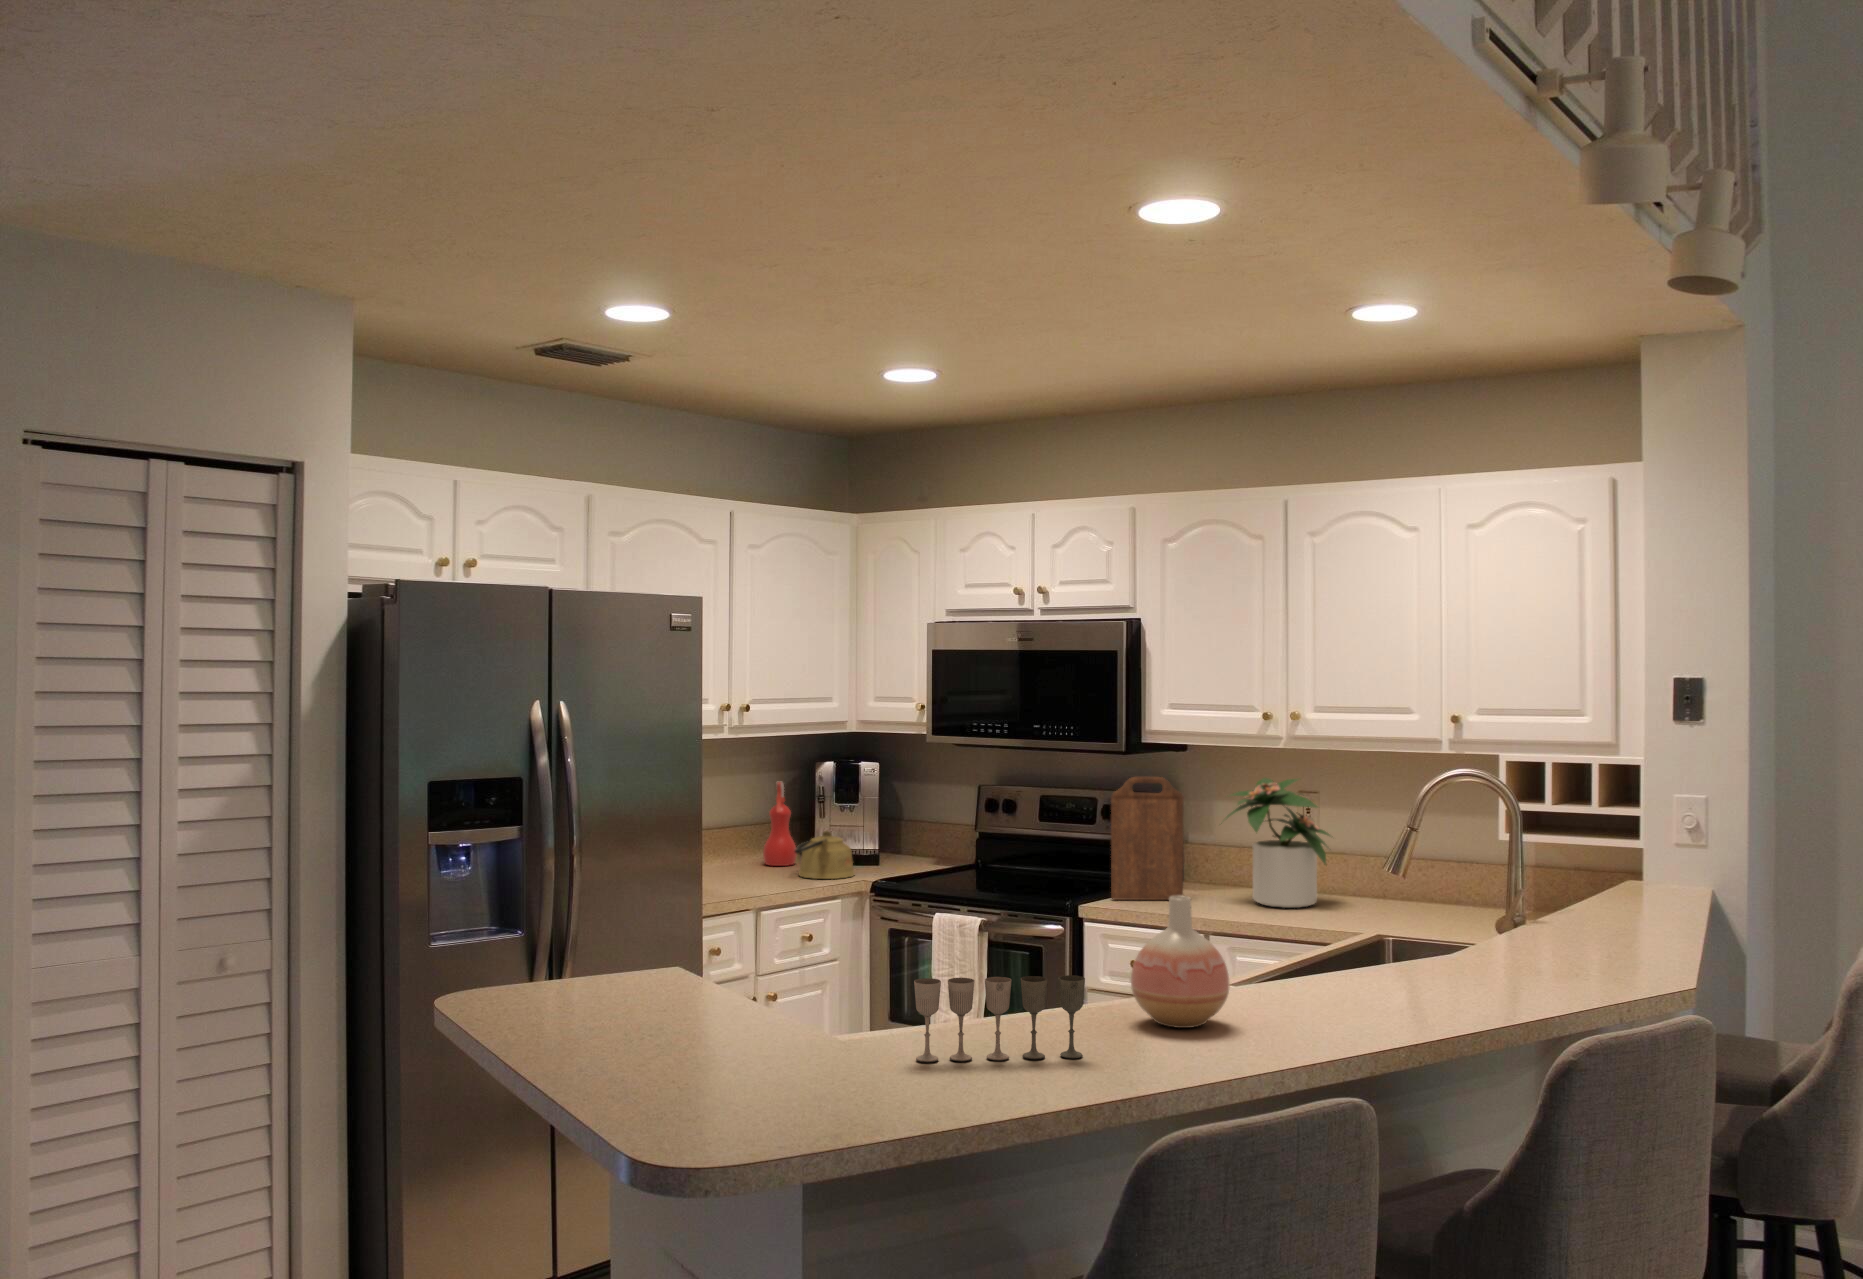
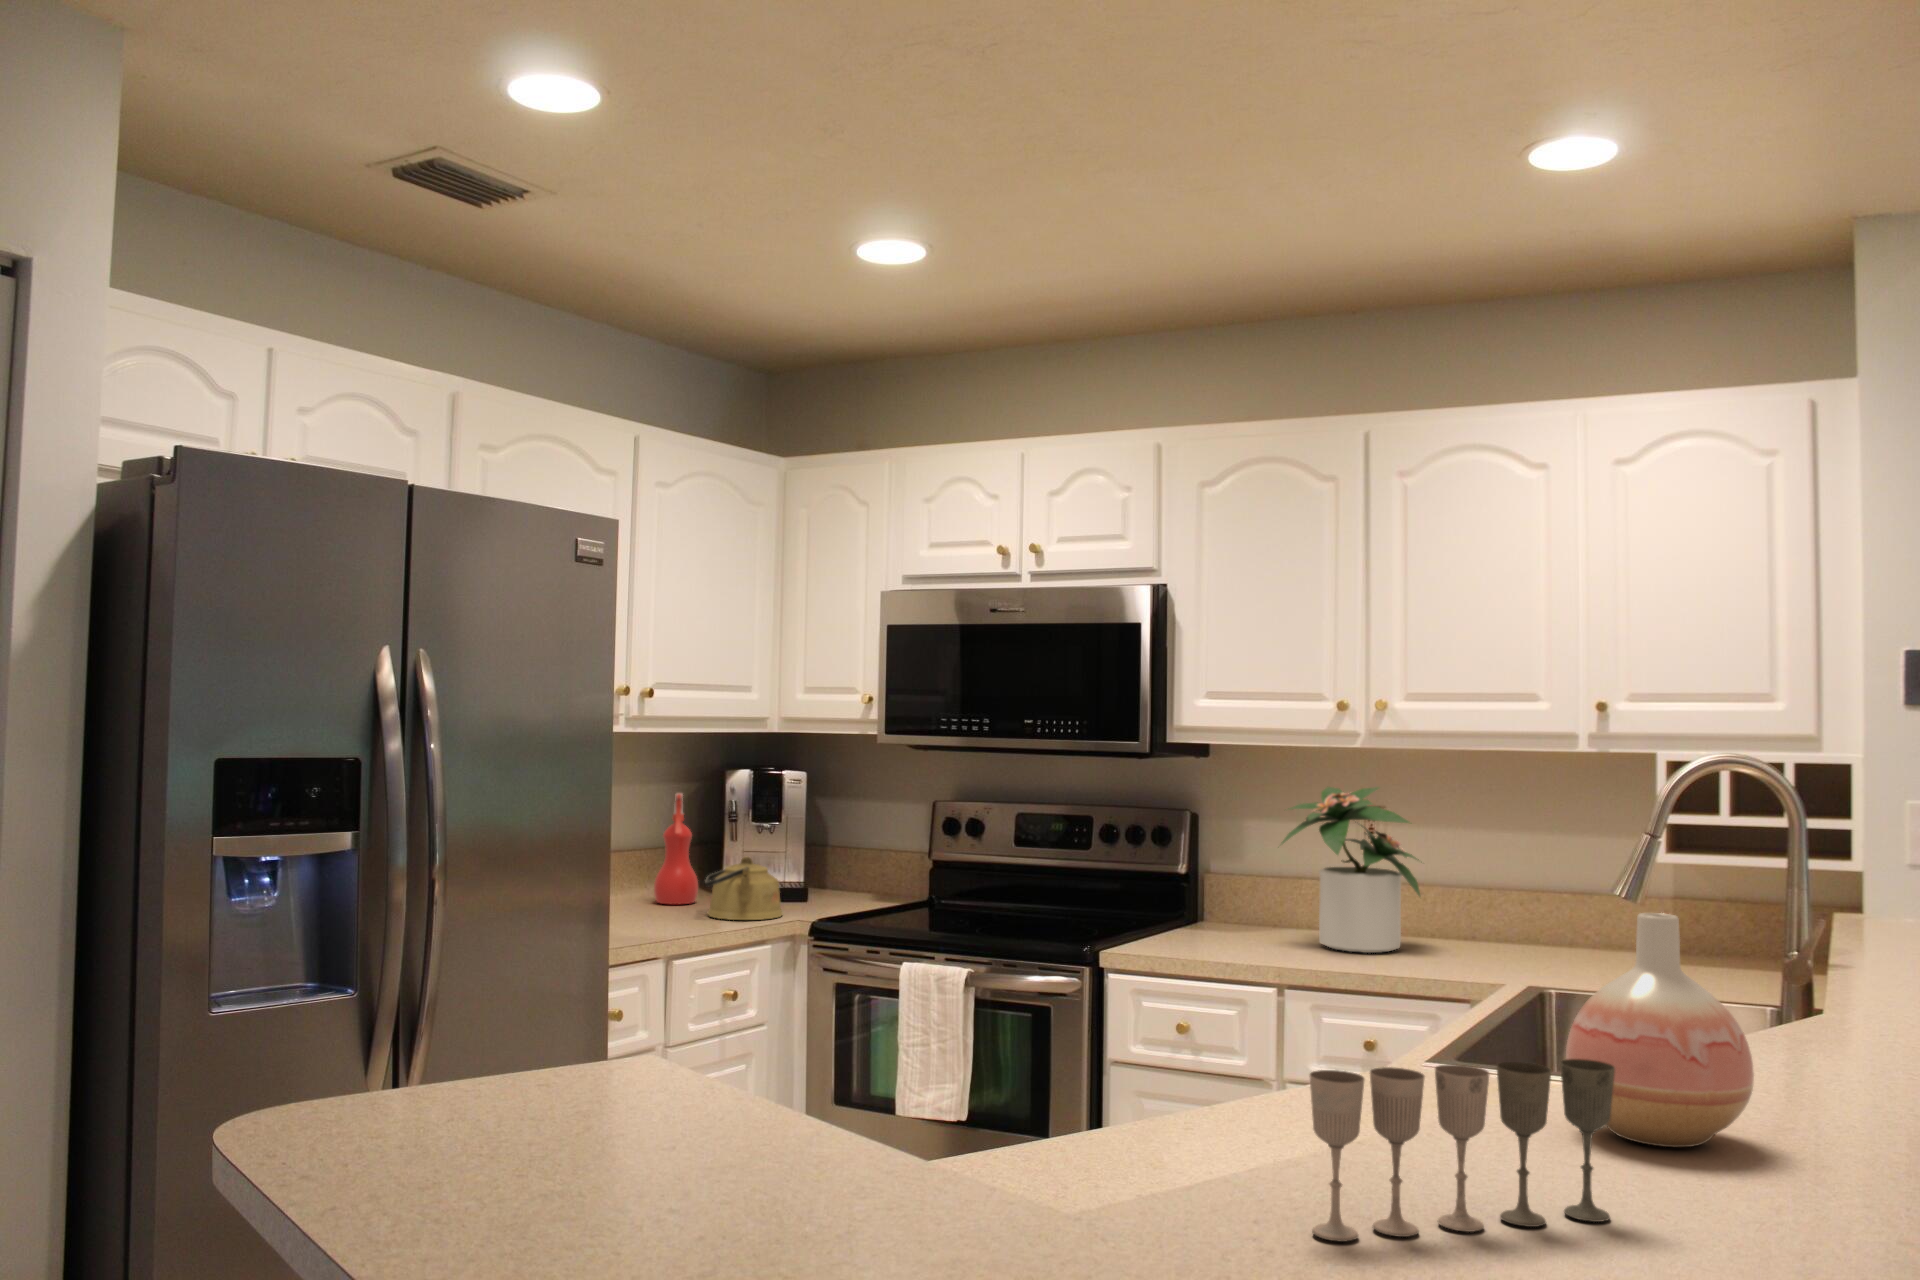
cutting board: present [1111,777,1183,900] -> none [1138,784,1232,945]

